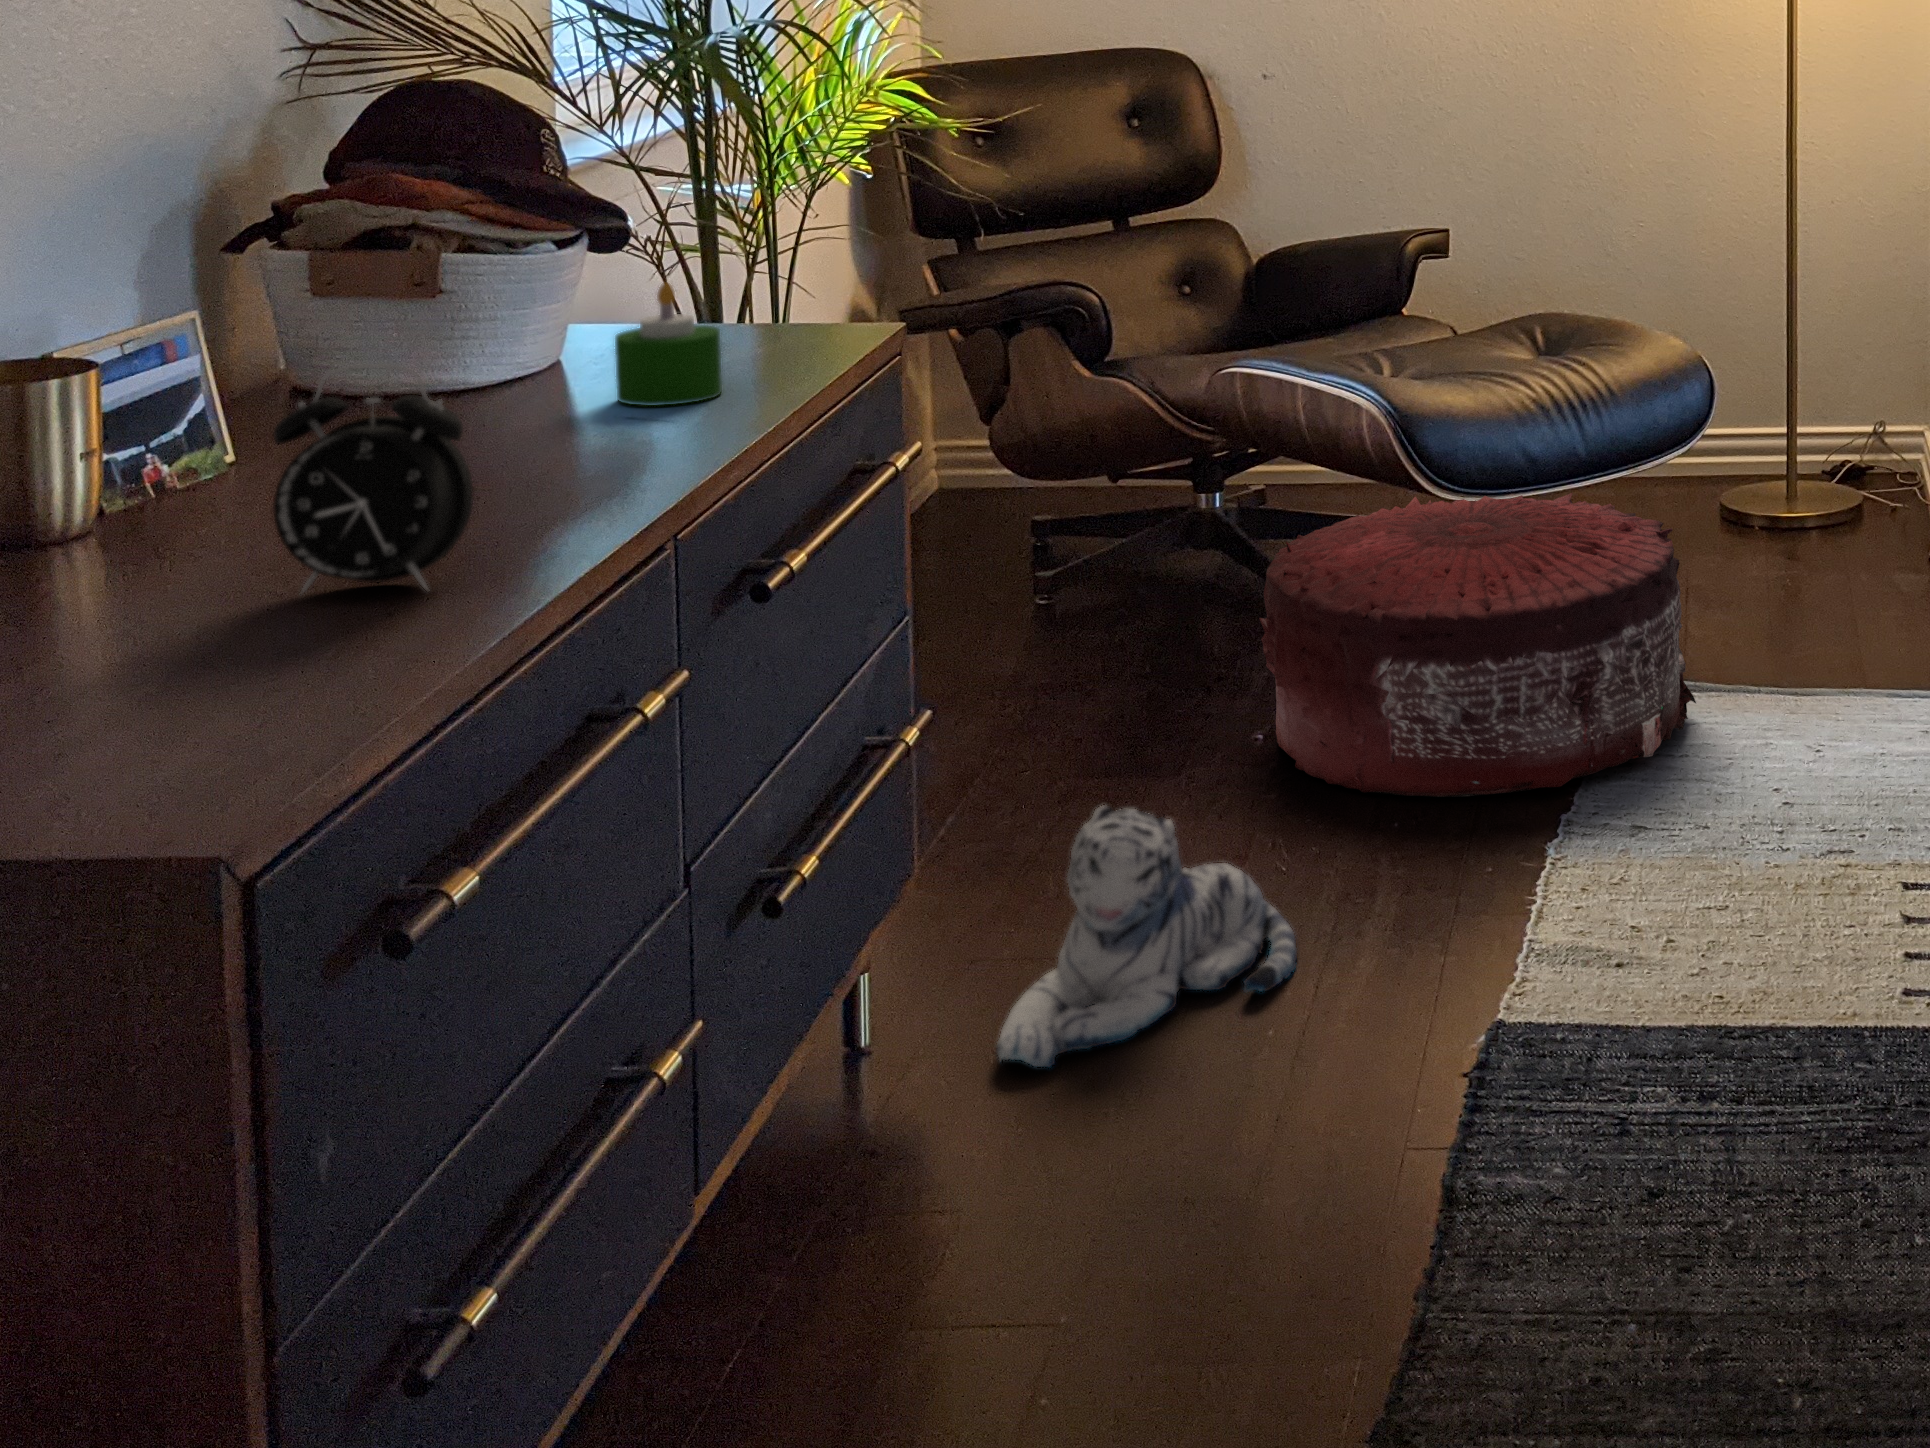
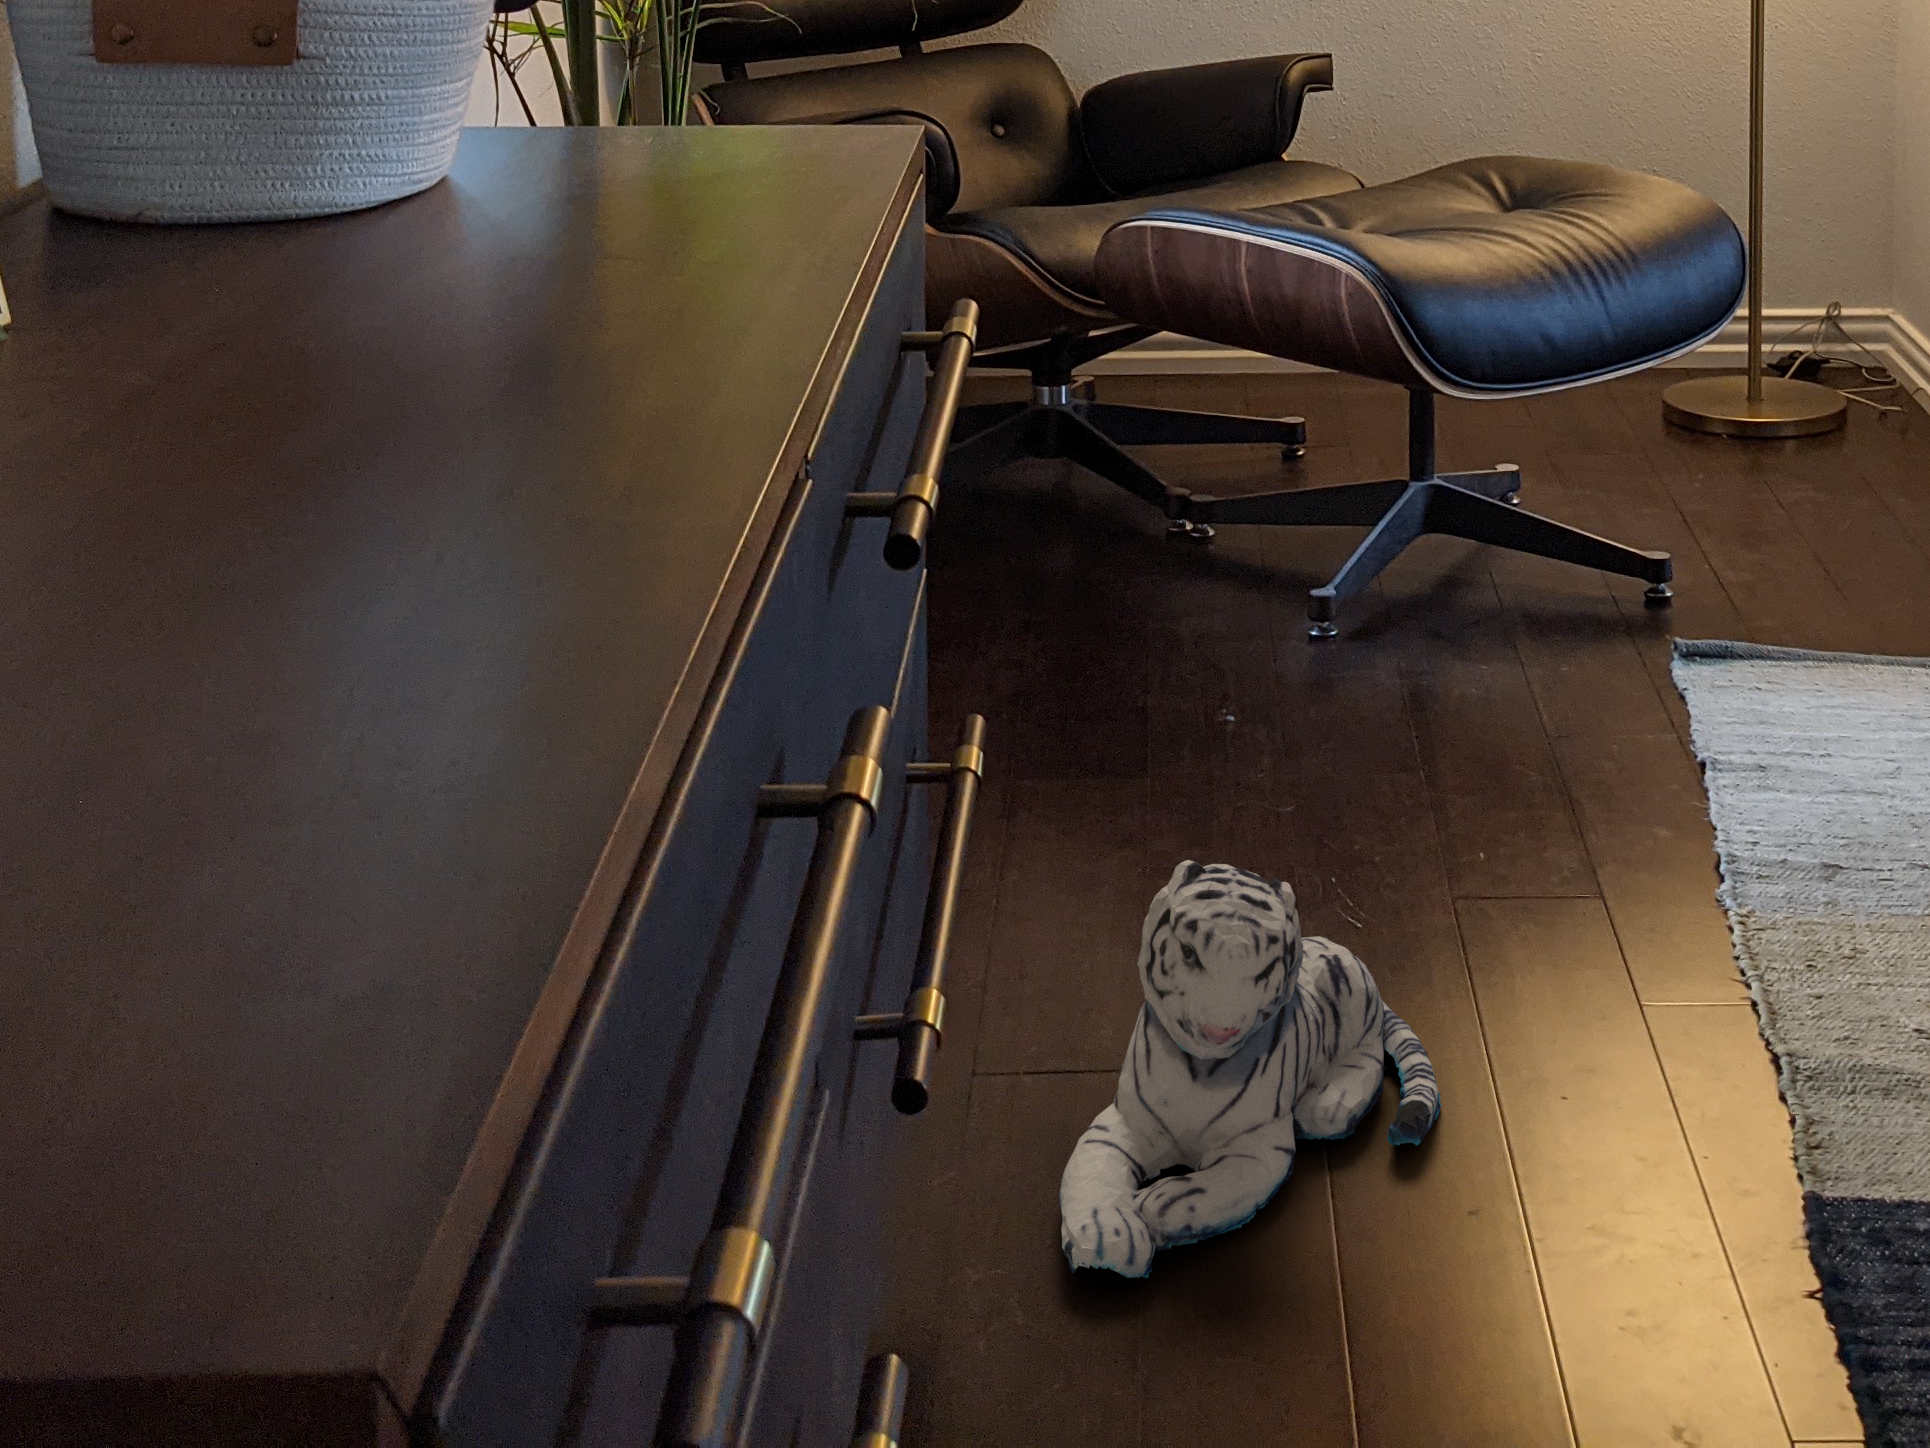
candle: present [615,283,722,406] -> none [587,31,750,234]
alarm clock: present [273,364,473,593] -> none [194,108,566,582]
pouf: present [1259,493,1696,797] -> none [1234,390,1811,818]

